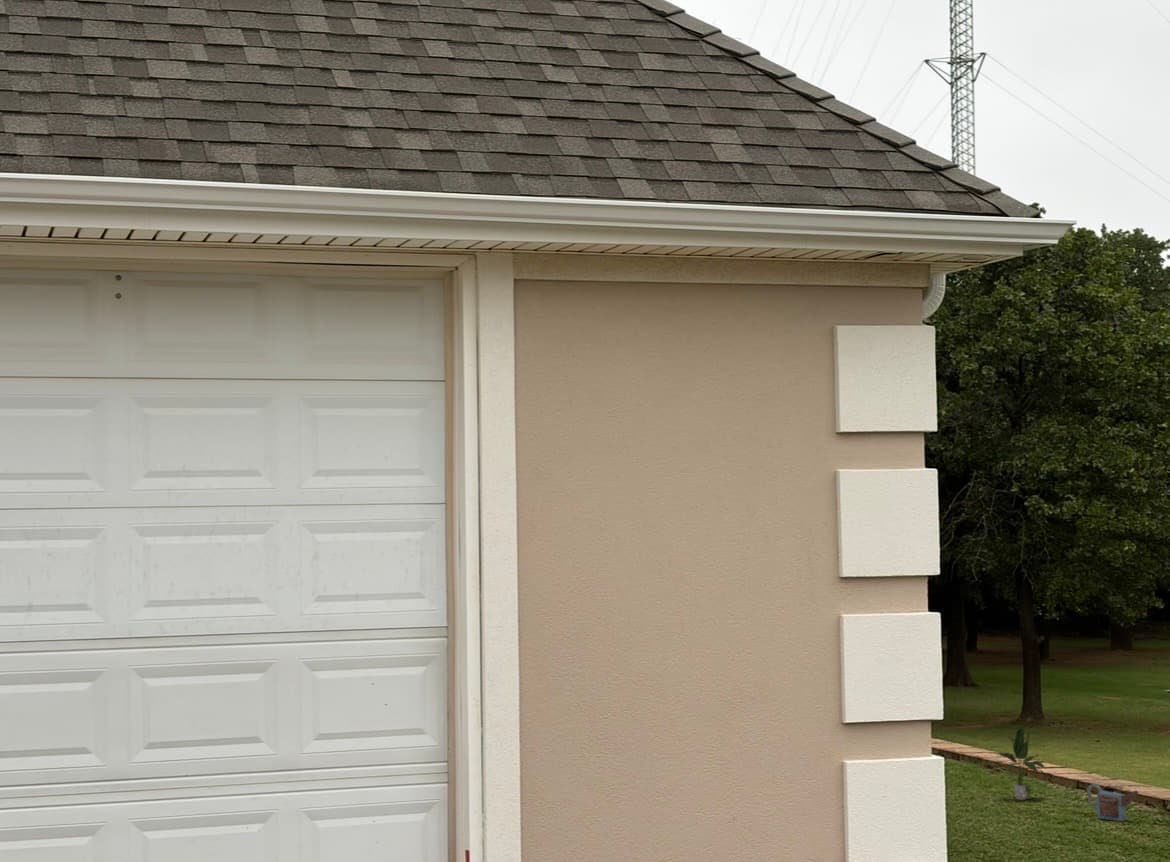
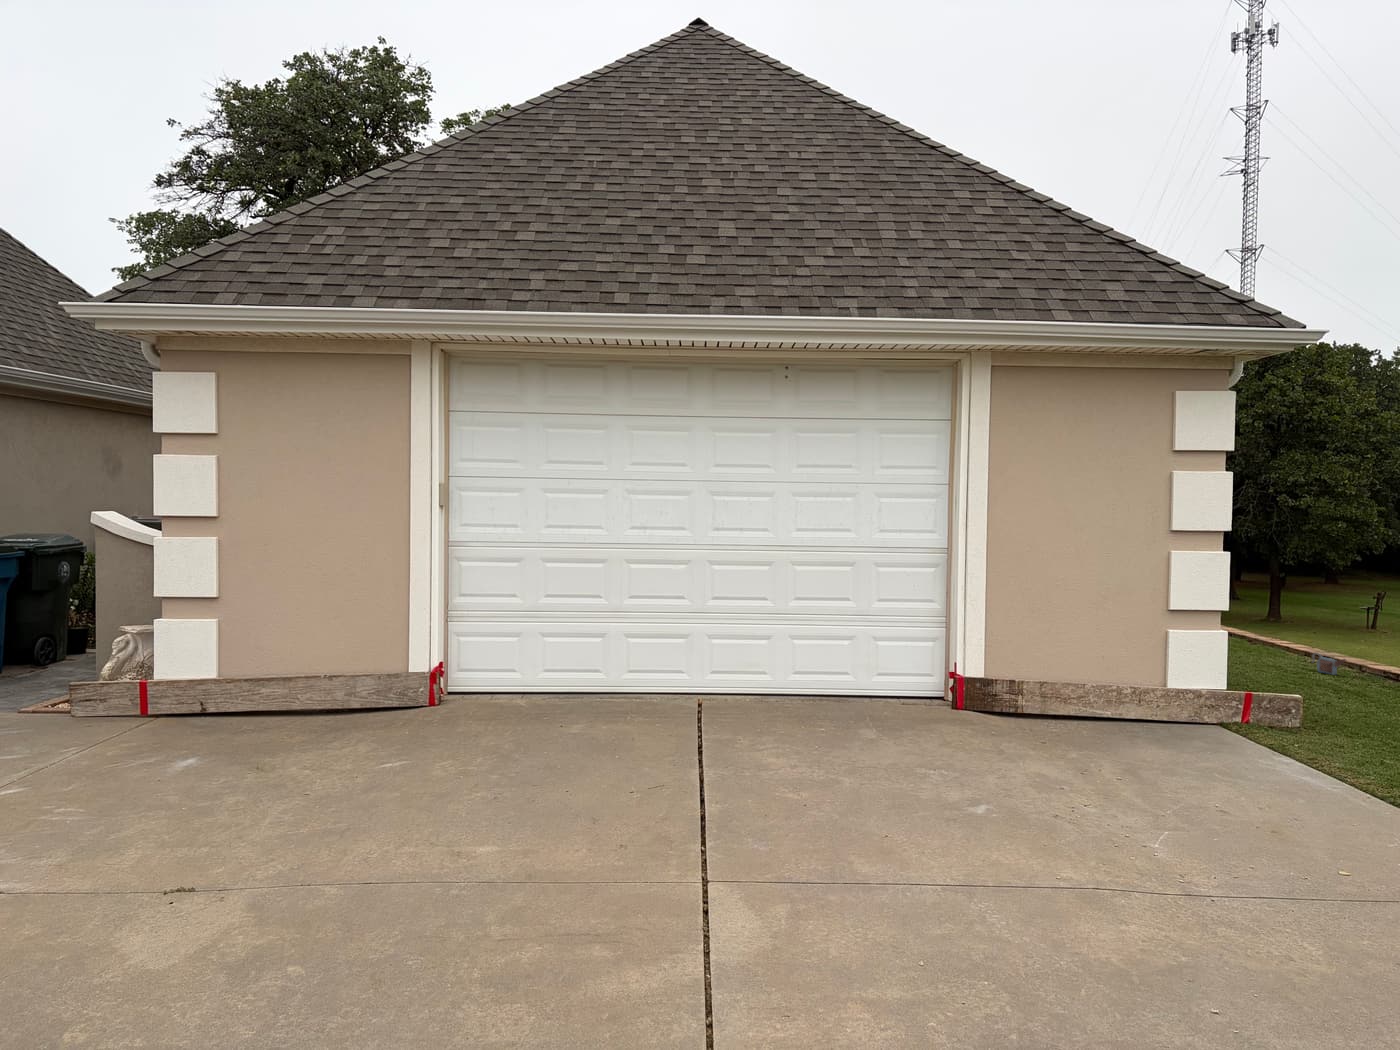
potted plant: present [999,728,1046,800] -> none [1255,618,1285,657]

